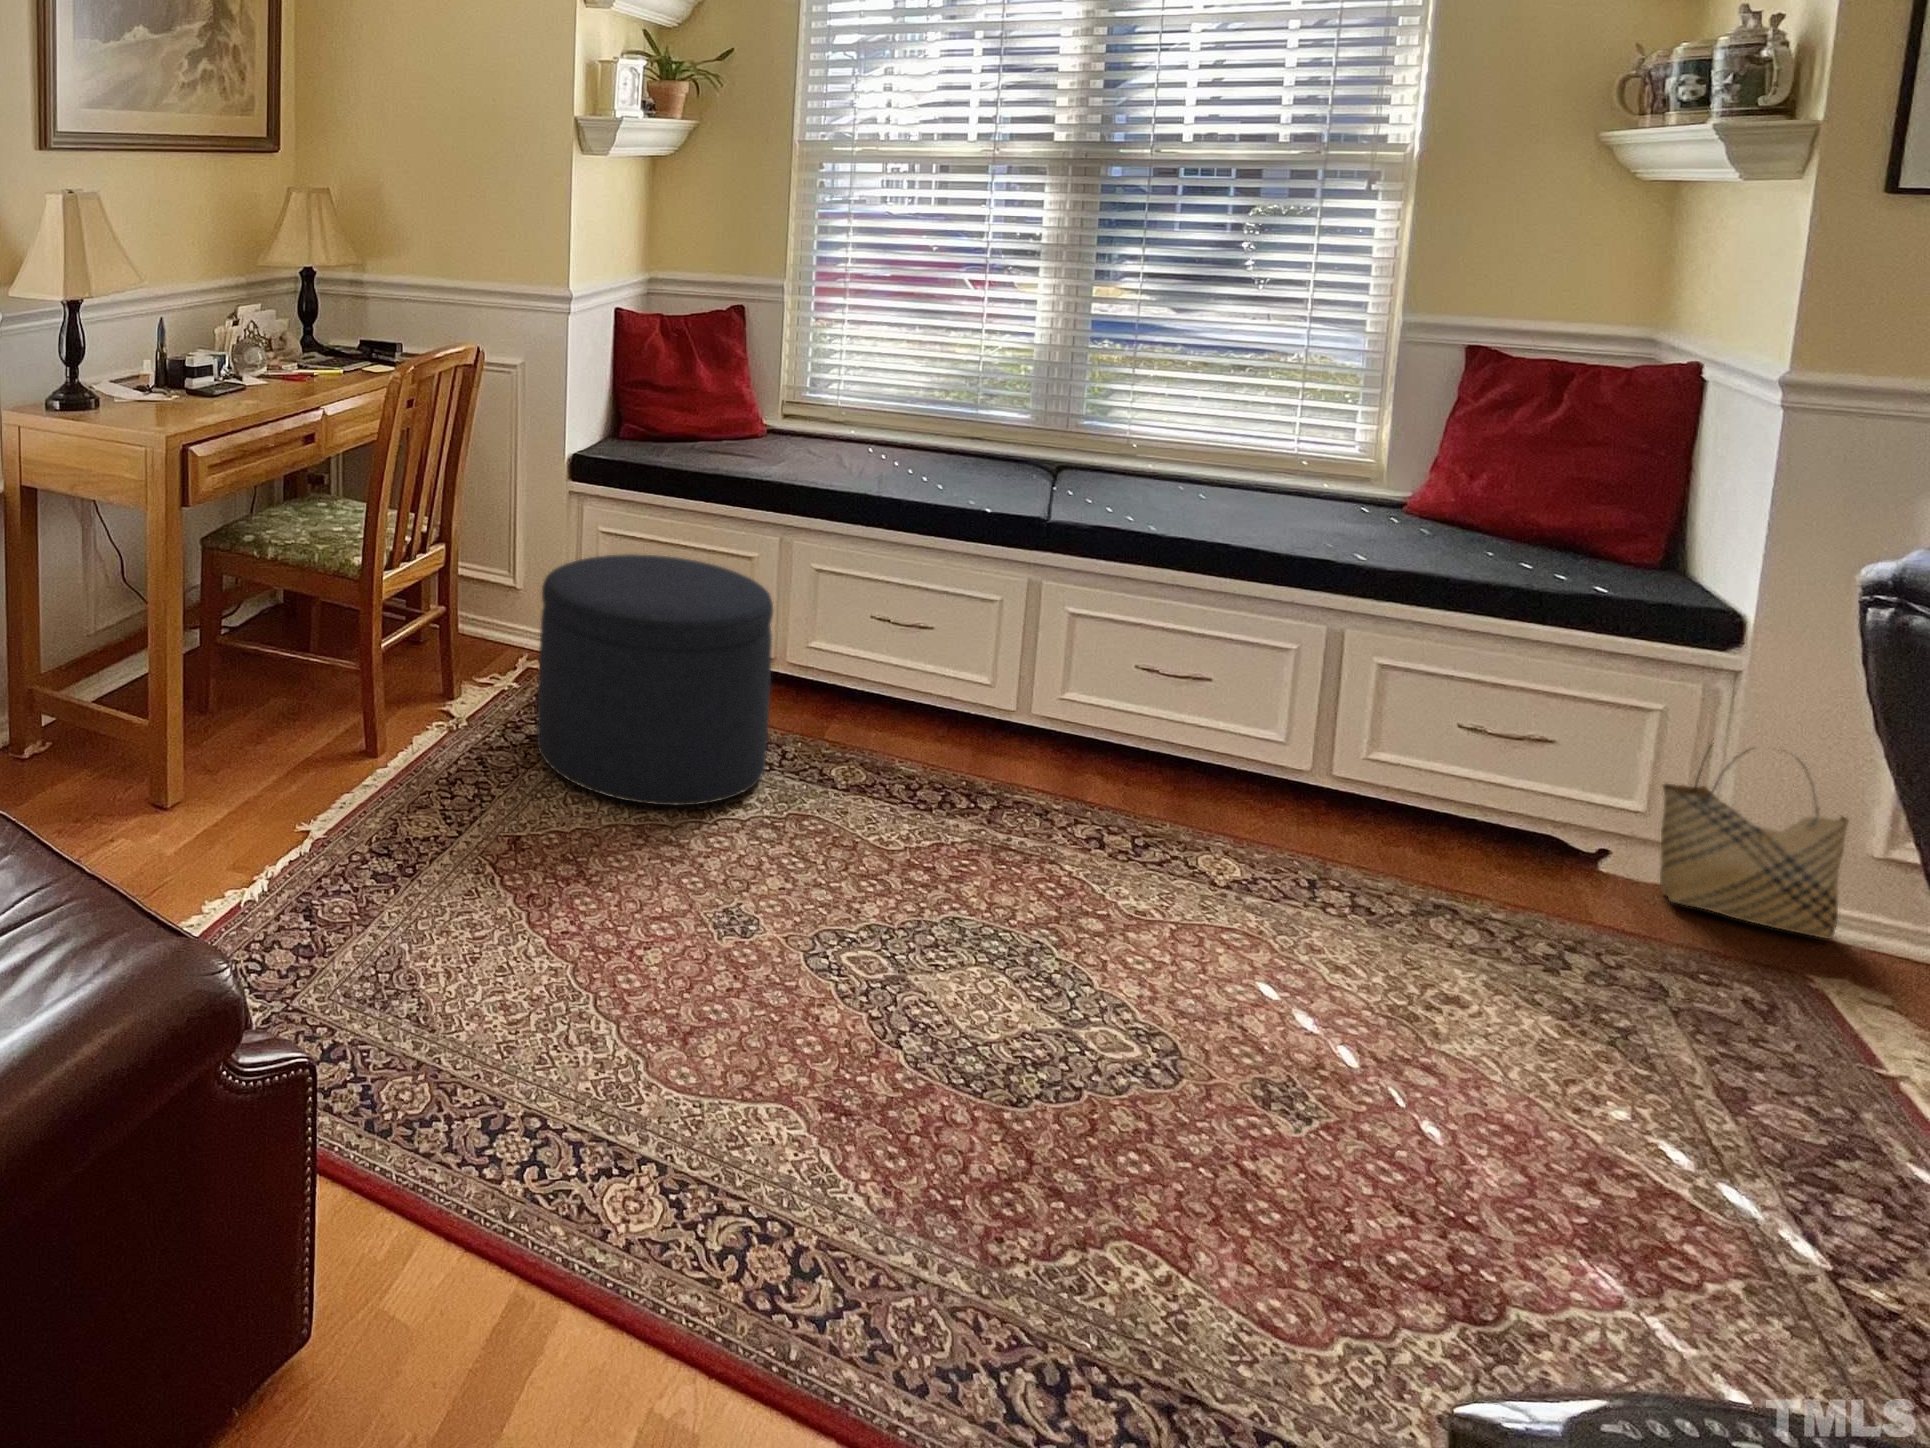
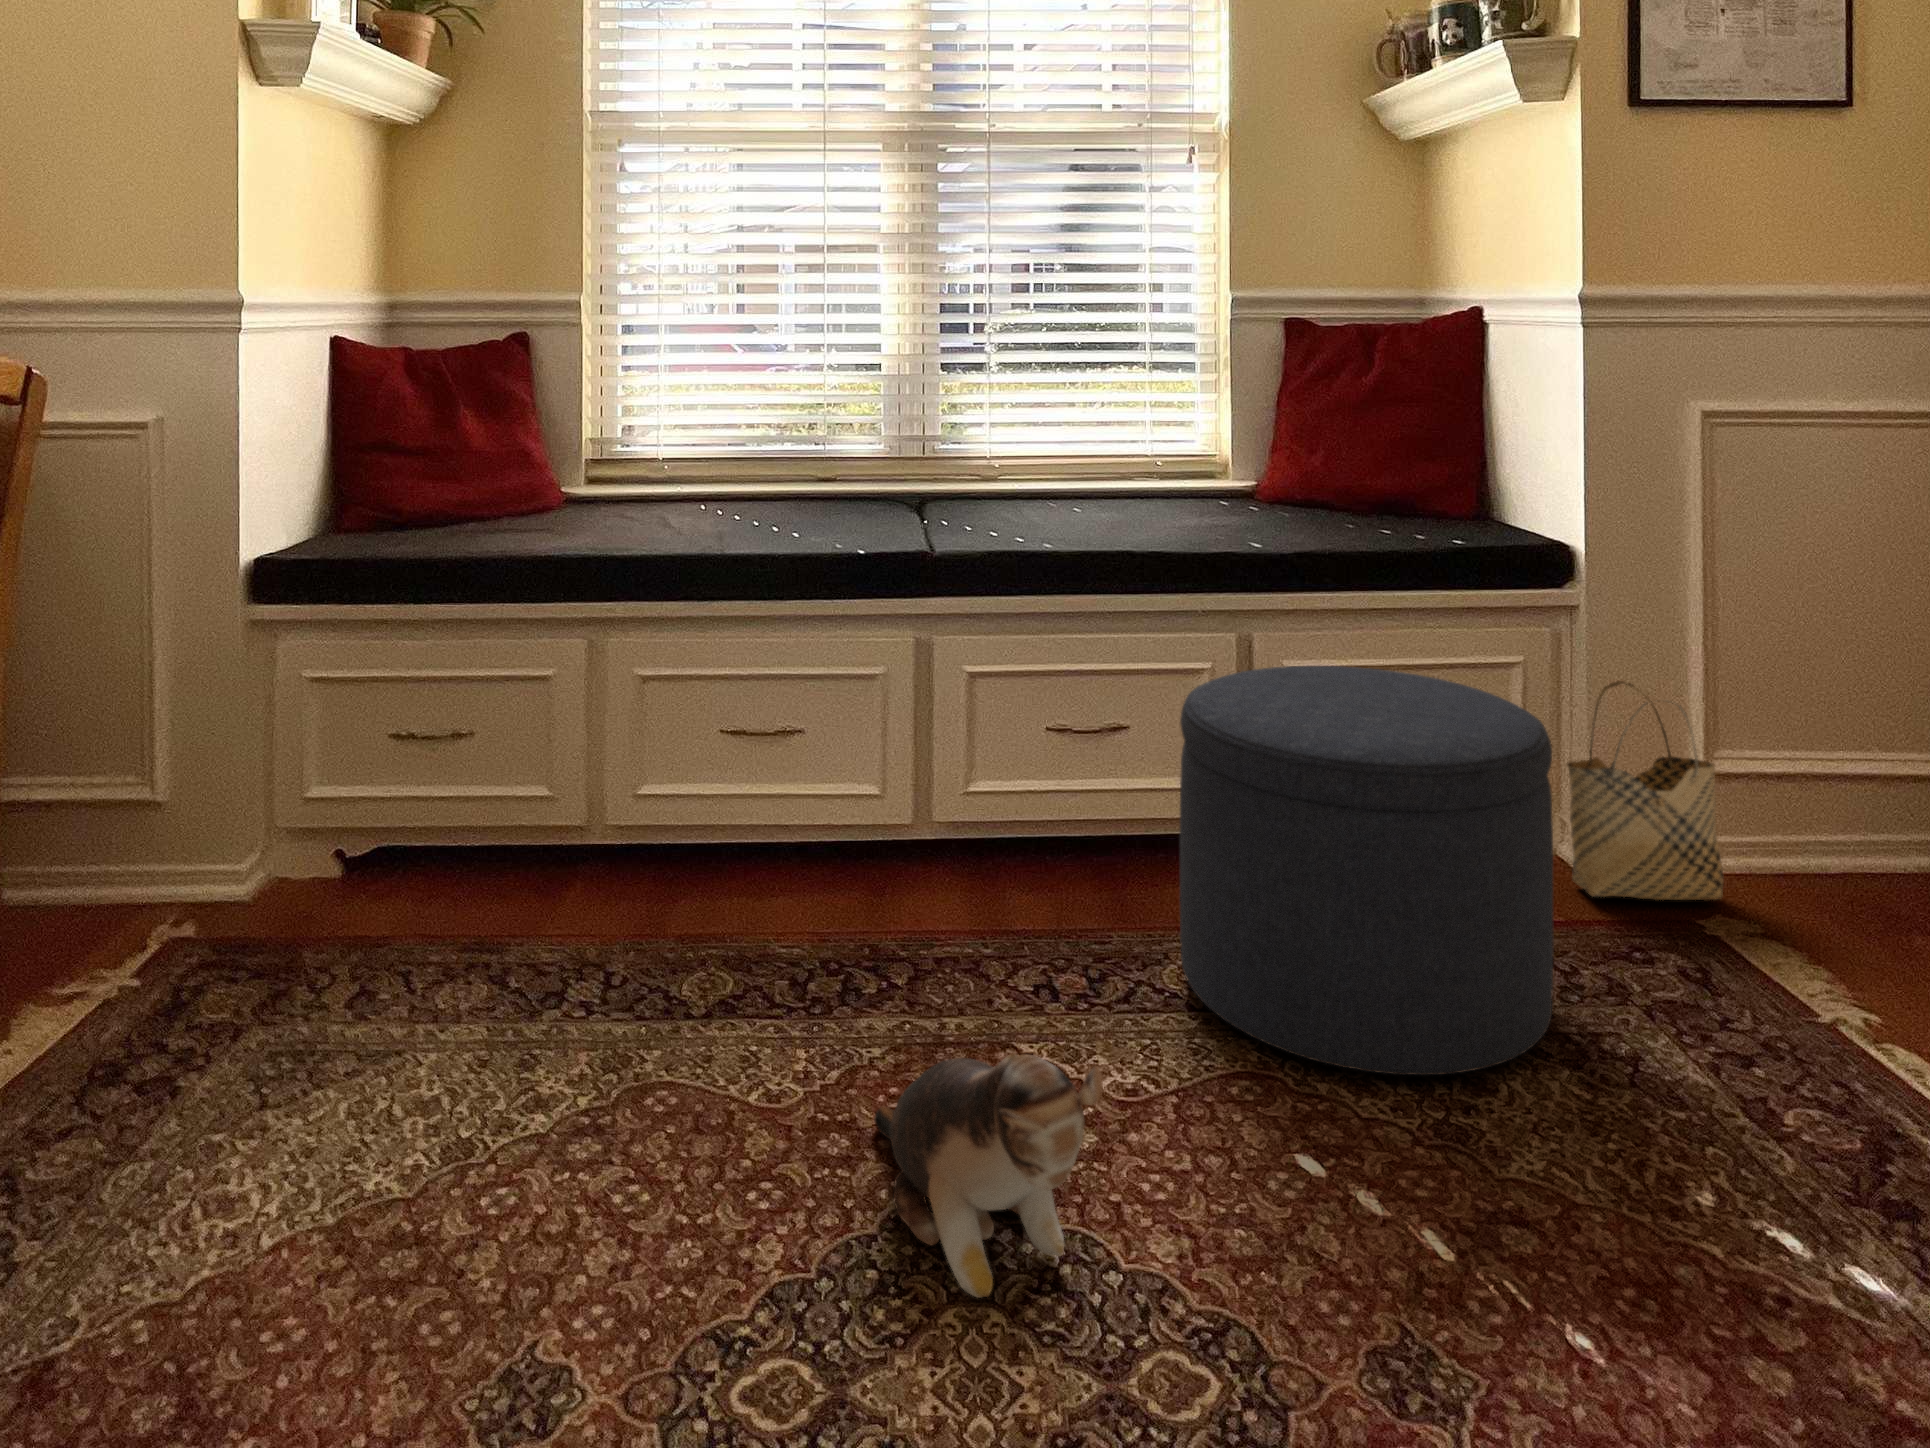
ottoman: present [537,554,773,805] -> present [1180,666,1553,1075]
plush toy: none [947,841,1082,975] -> present [874,1053,1103,1298]

